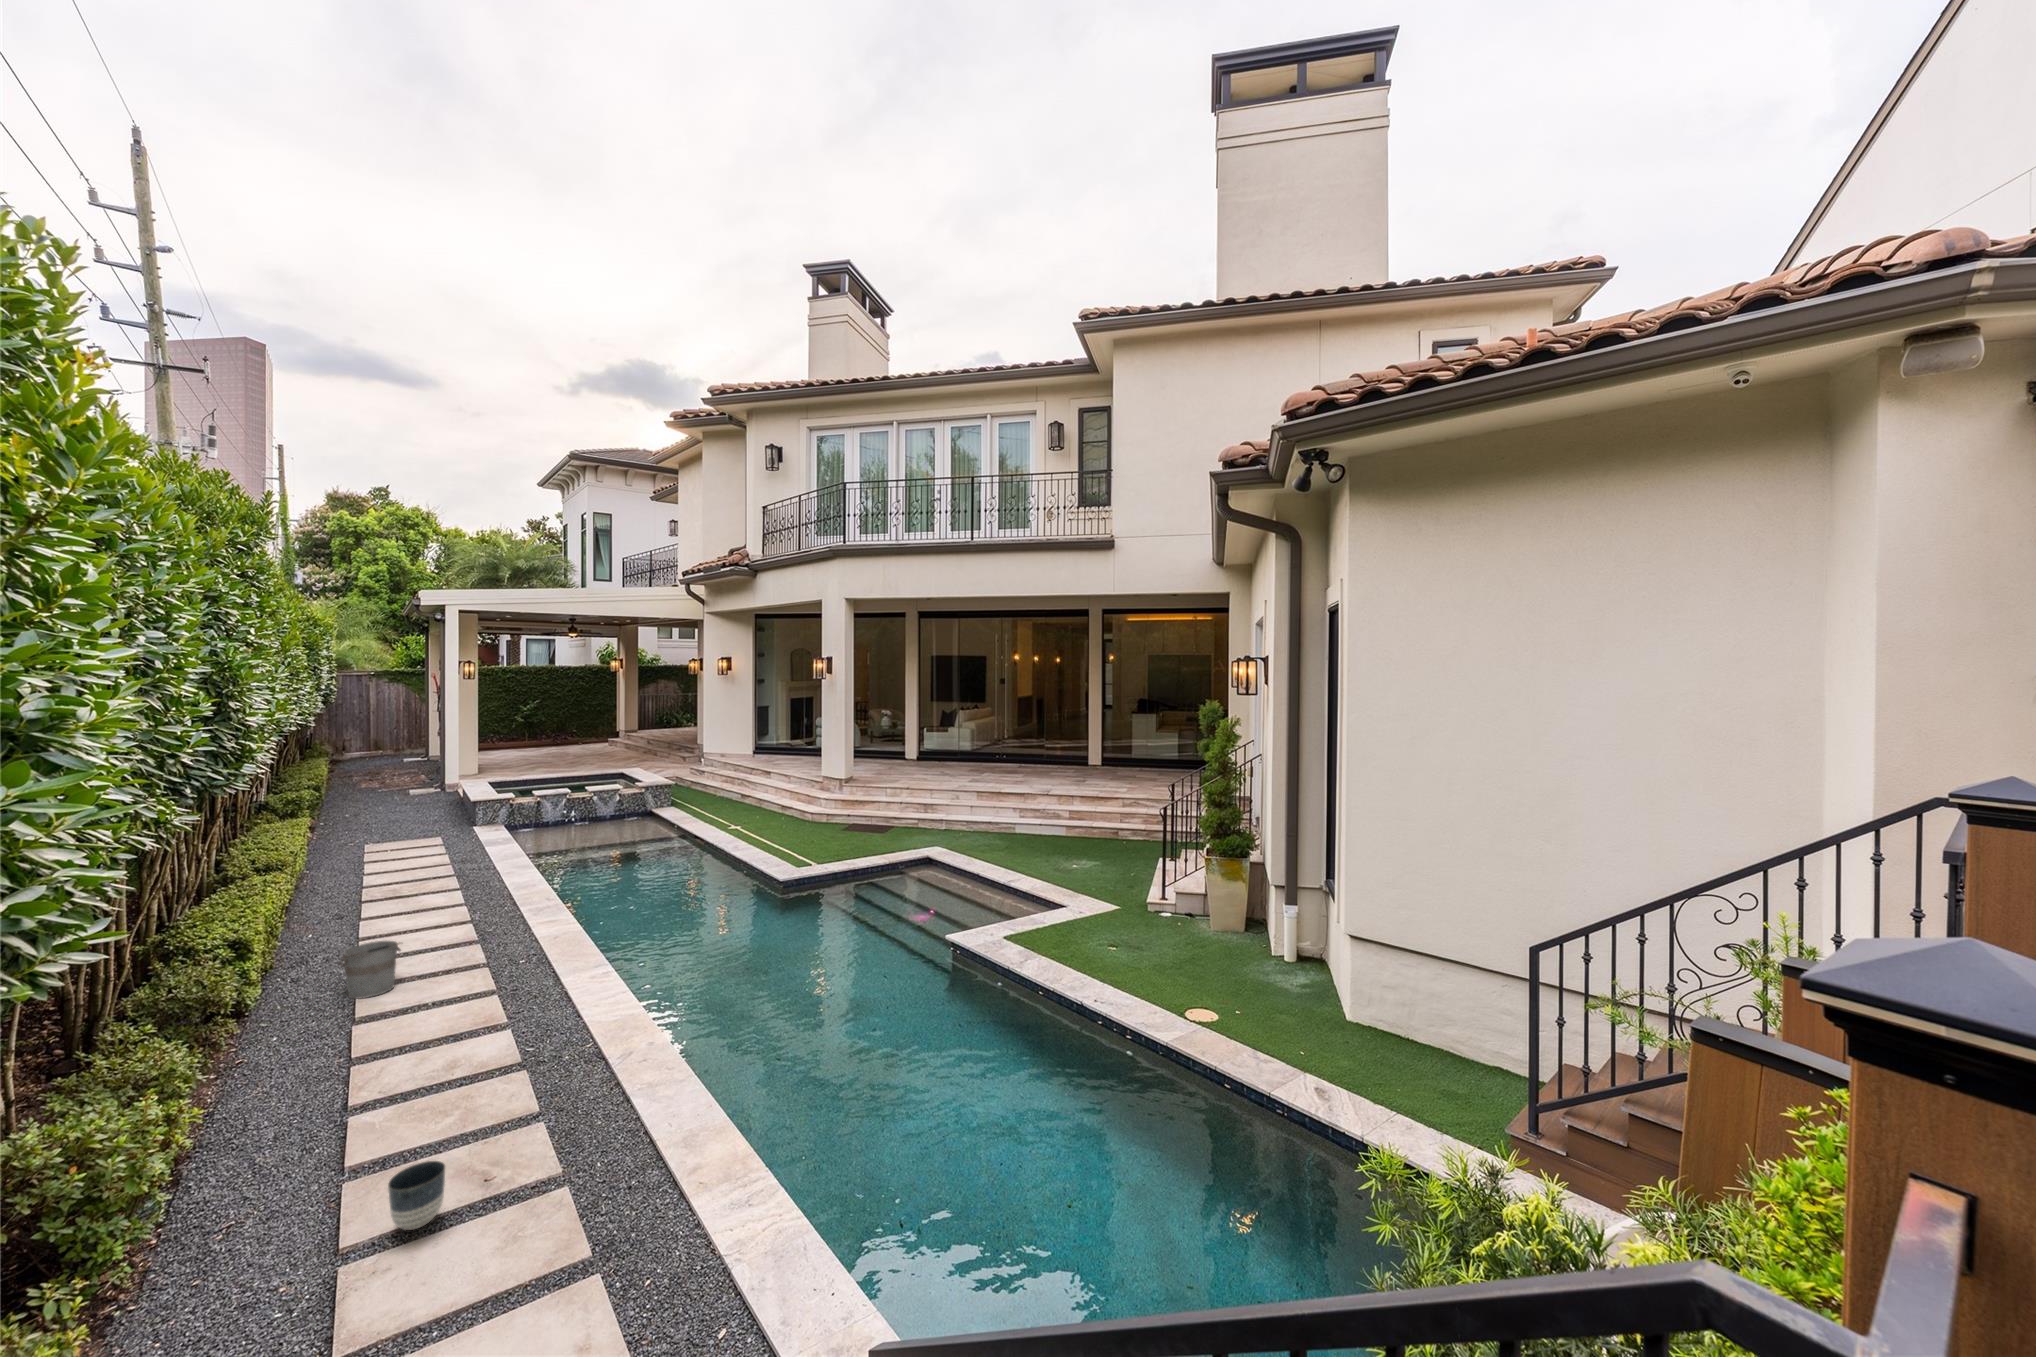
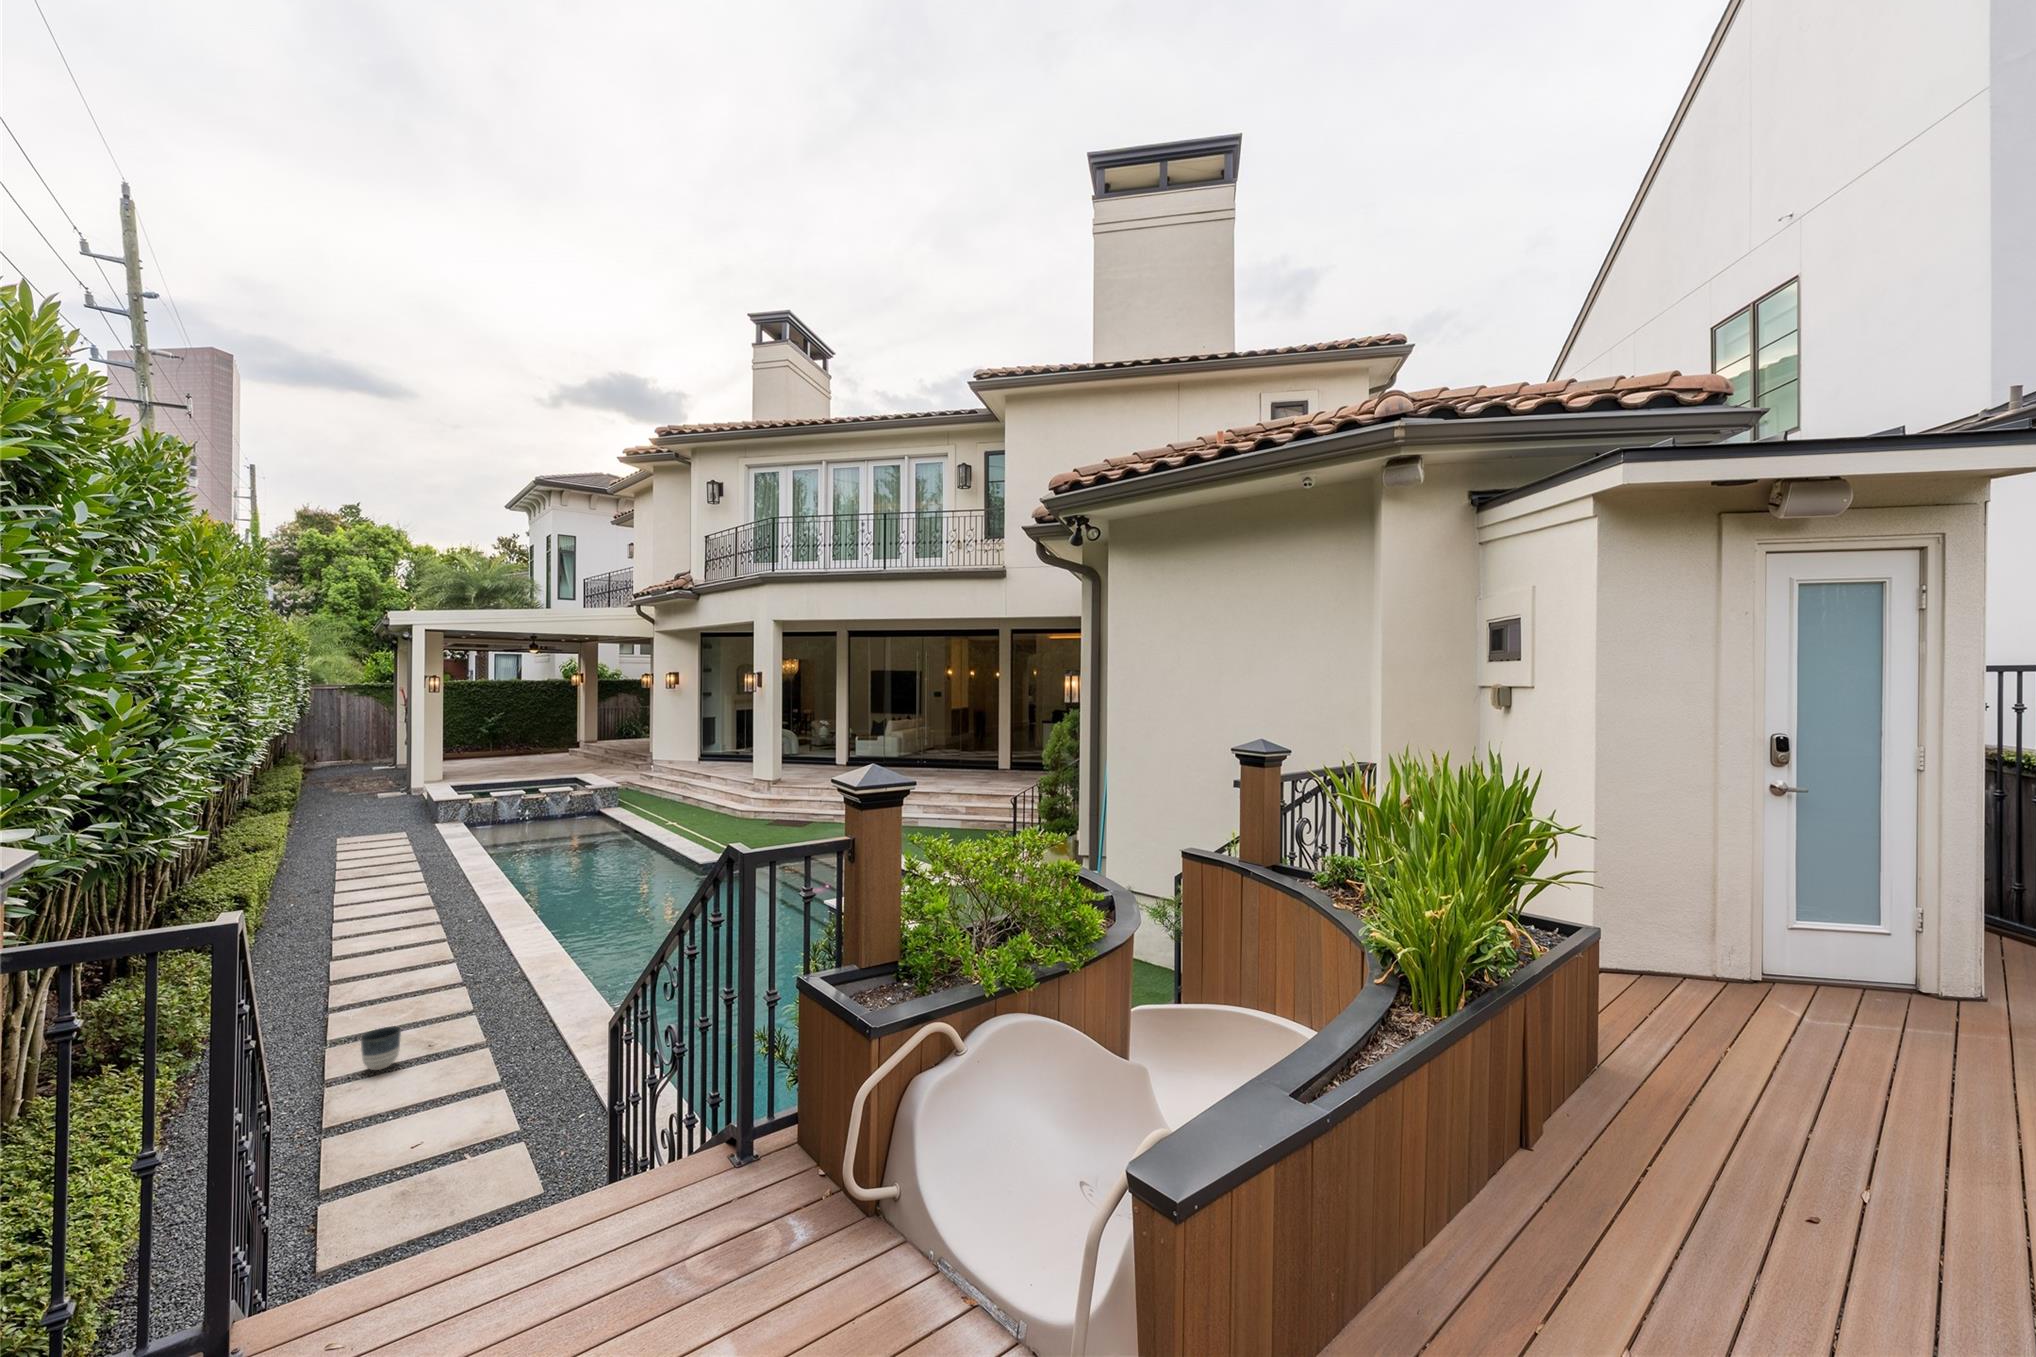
bucket: present [340,941,401,999] -> none [320,901,371,945]

